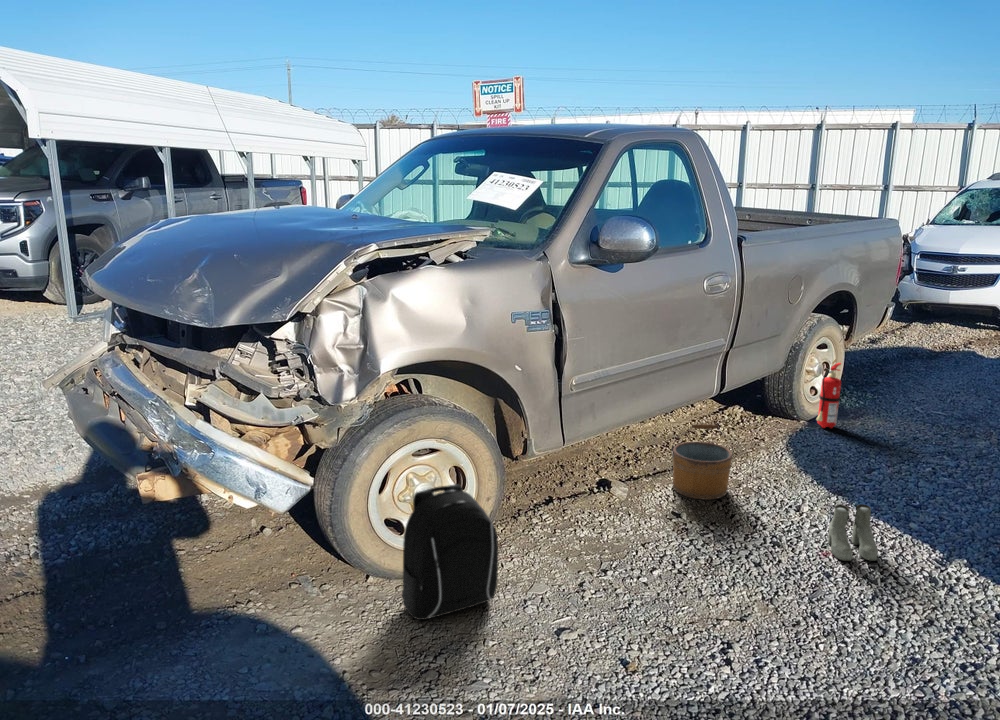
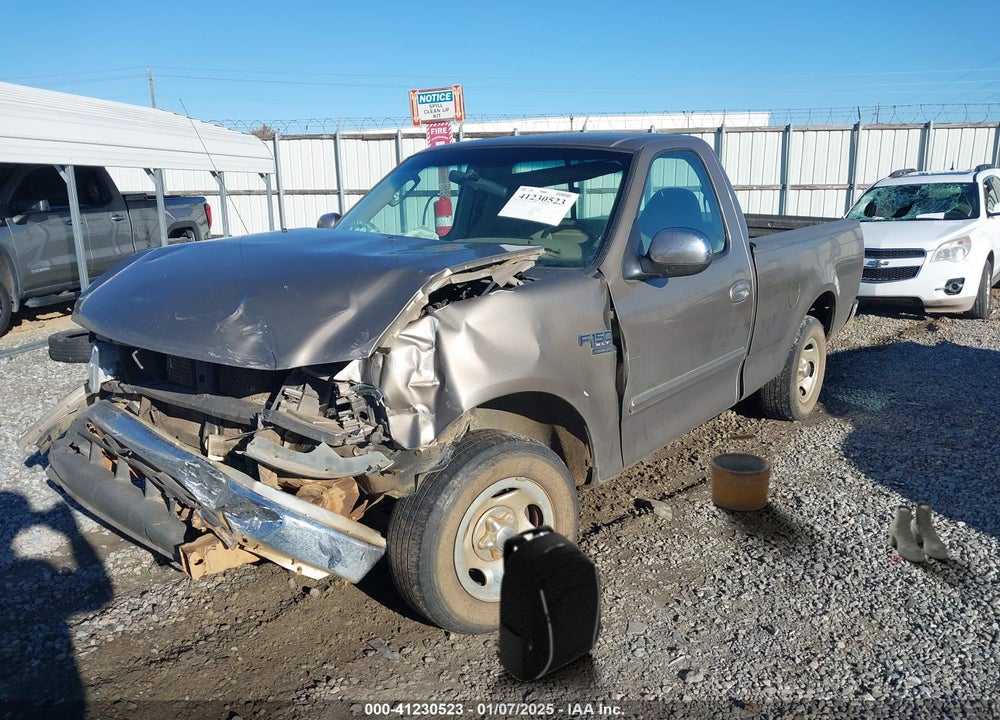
fire extinguisher: present [817,359,841,428] -> none [812,361,833,428]

